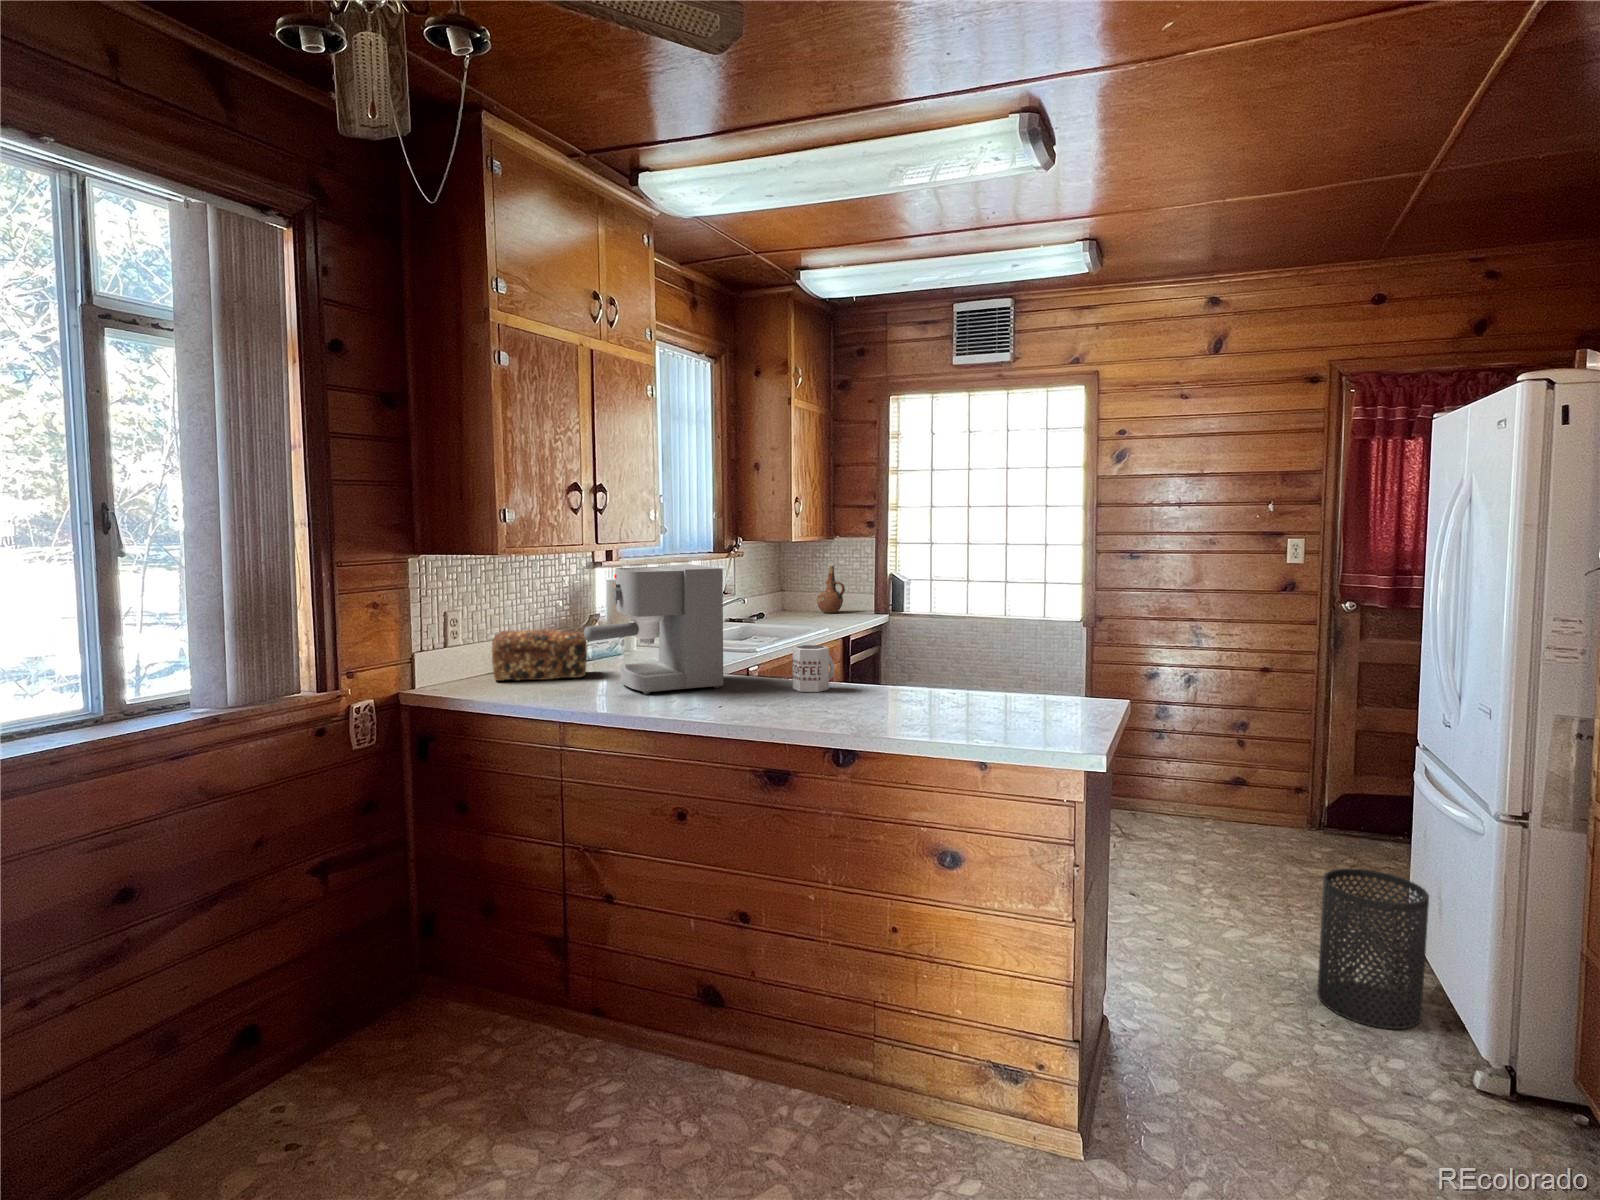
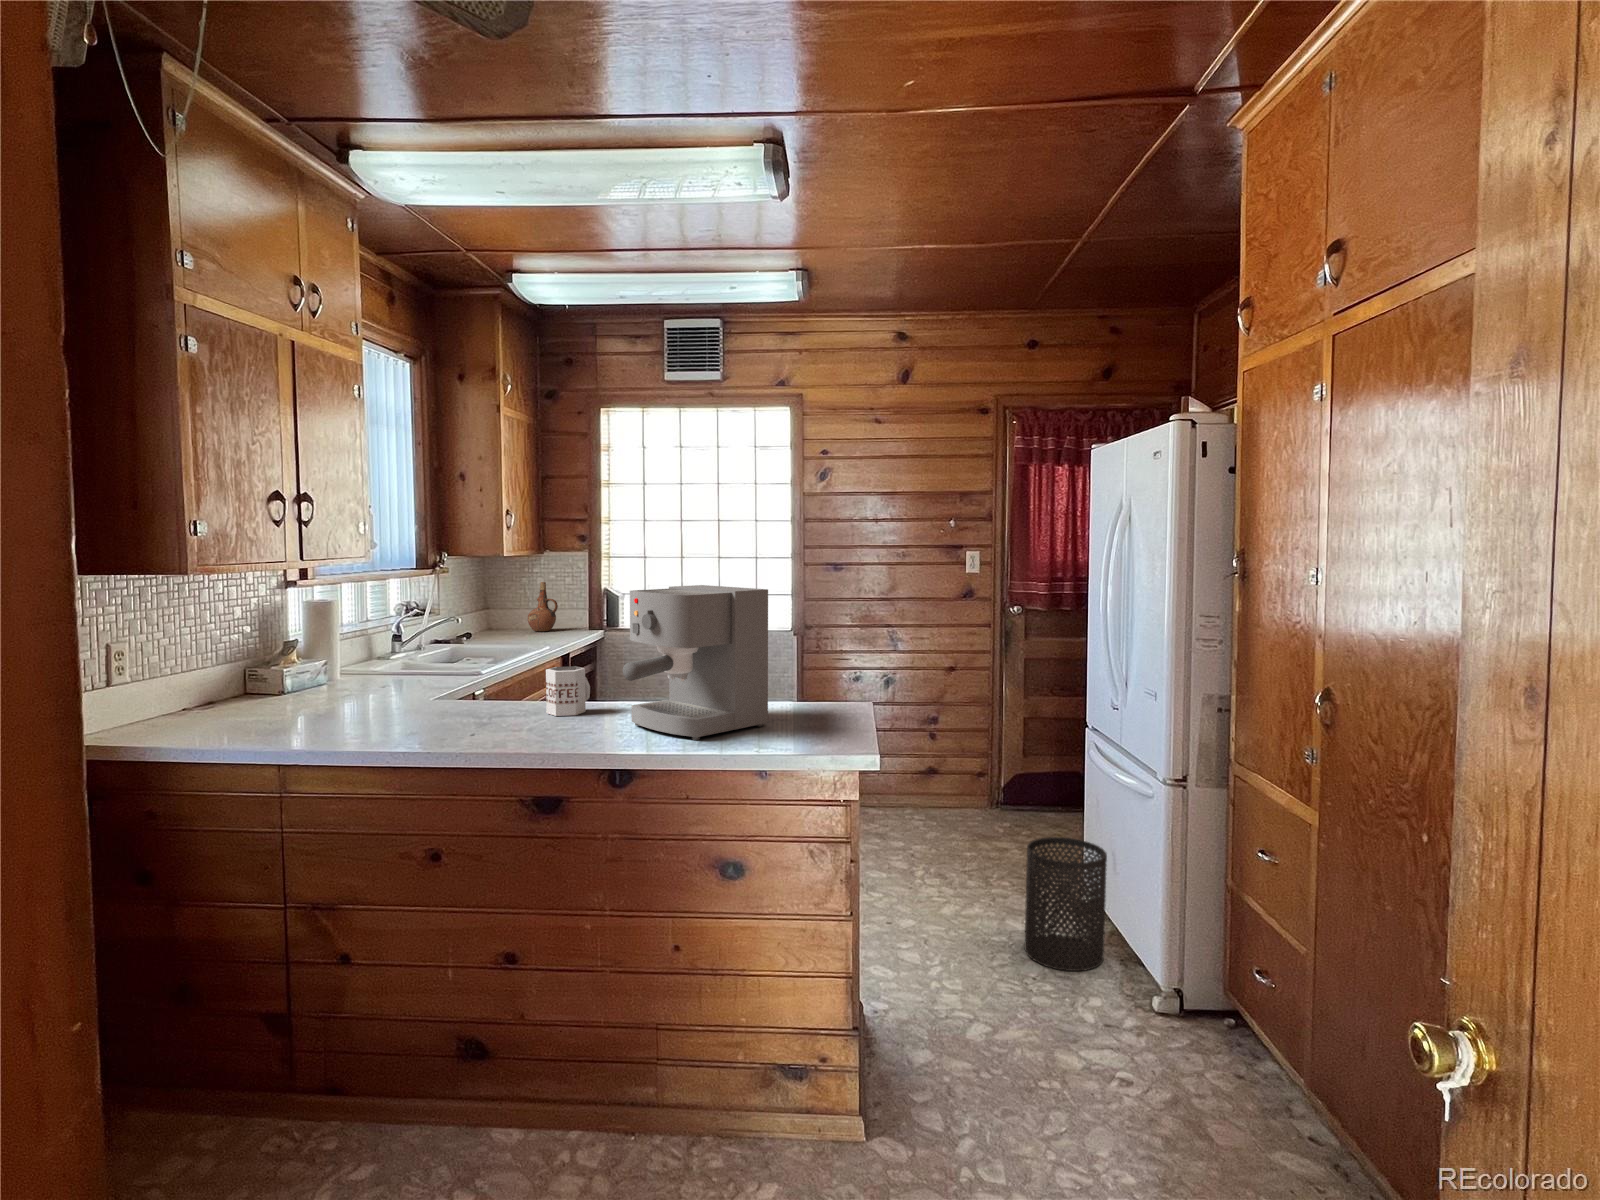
coffee maker: present [584,565,723,694] -> present [623,585,768,740]
bread loaf: present [492,629,587,681] -> none [166,662,292,727]

